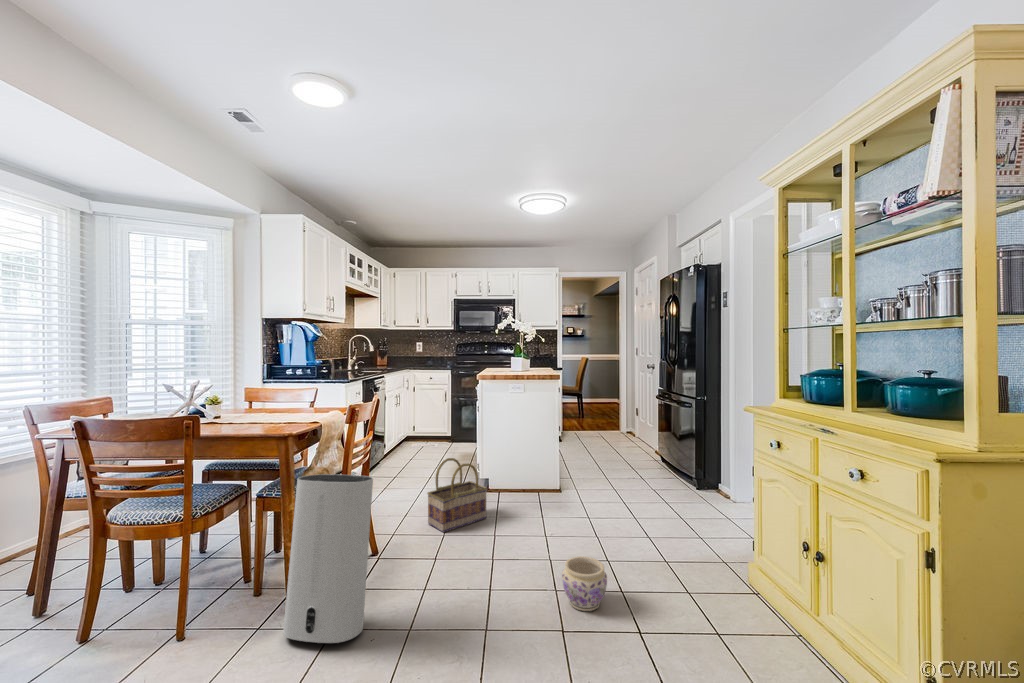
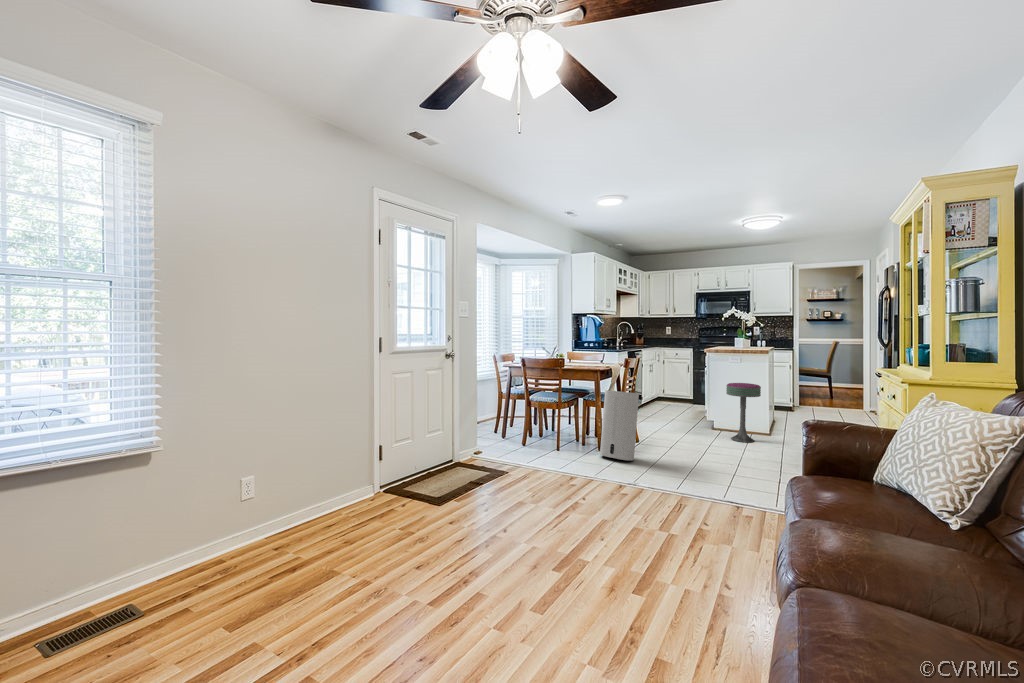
bar stool: none [510,422,555,513] -> present [726,383,761,442]
basket: present [427,458,487,532] -> none [668,400,708,441]
planter: present [562,556,607,612] -> none [741,450,769,476]

